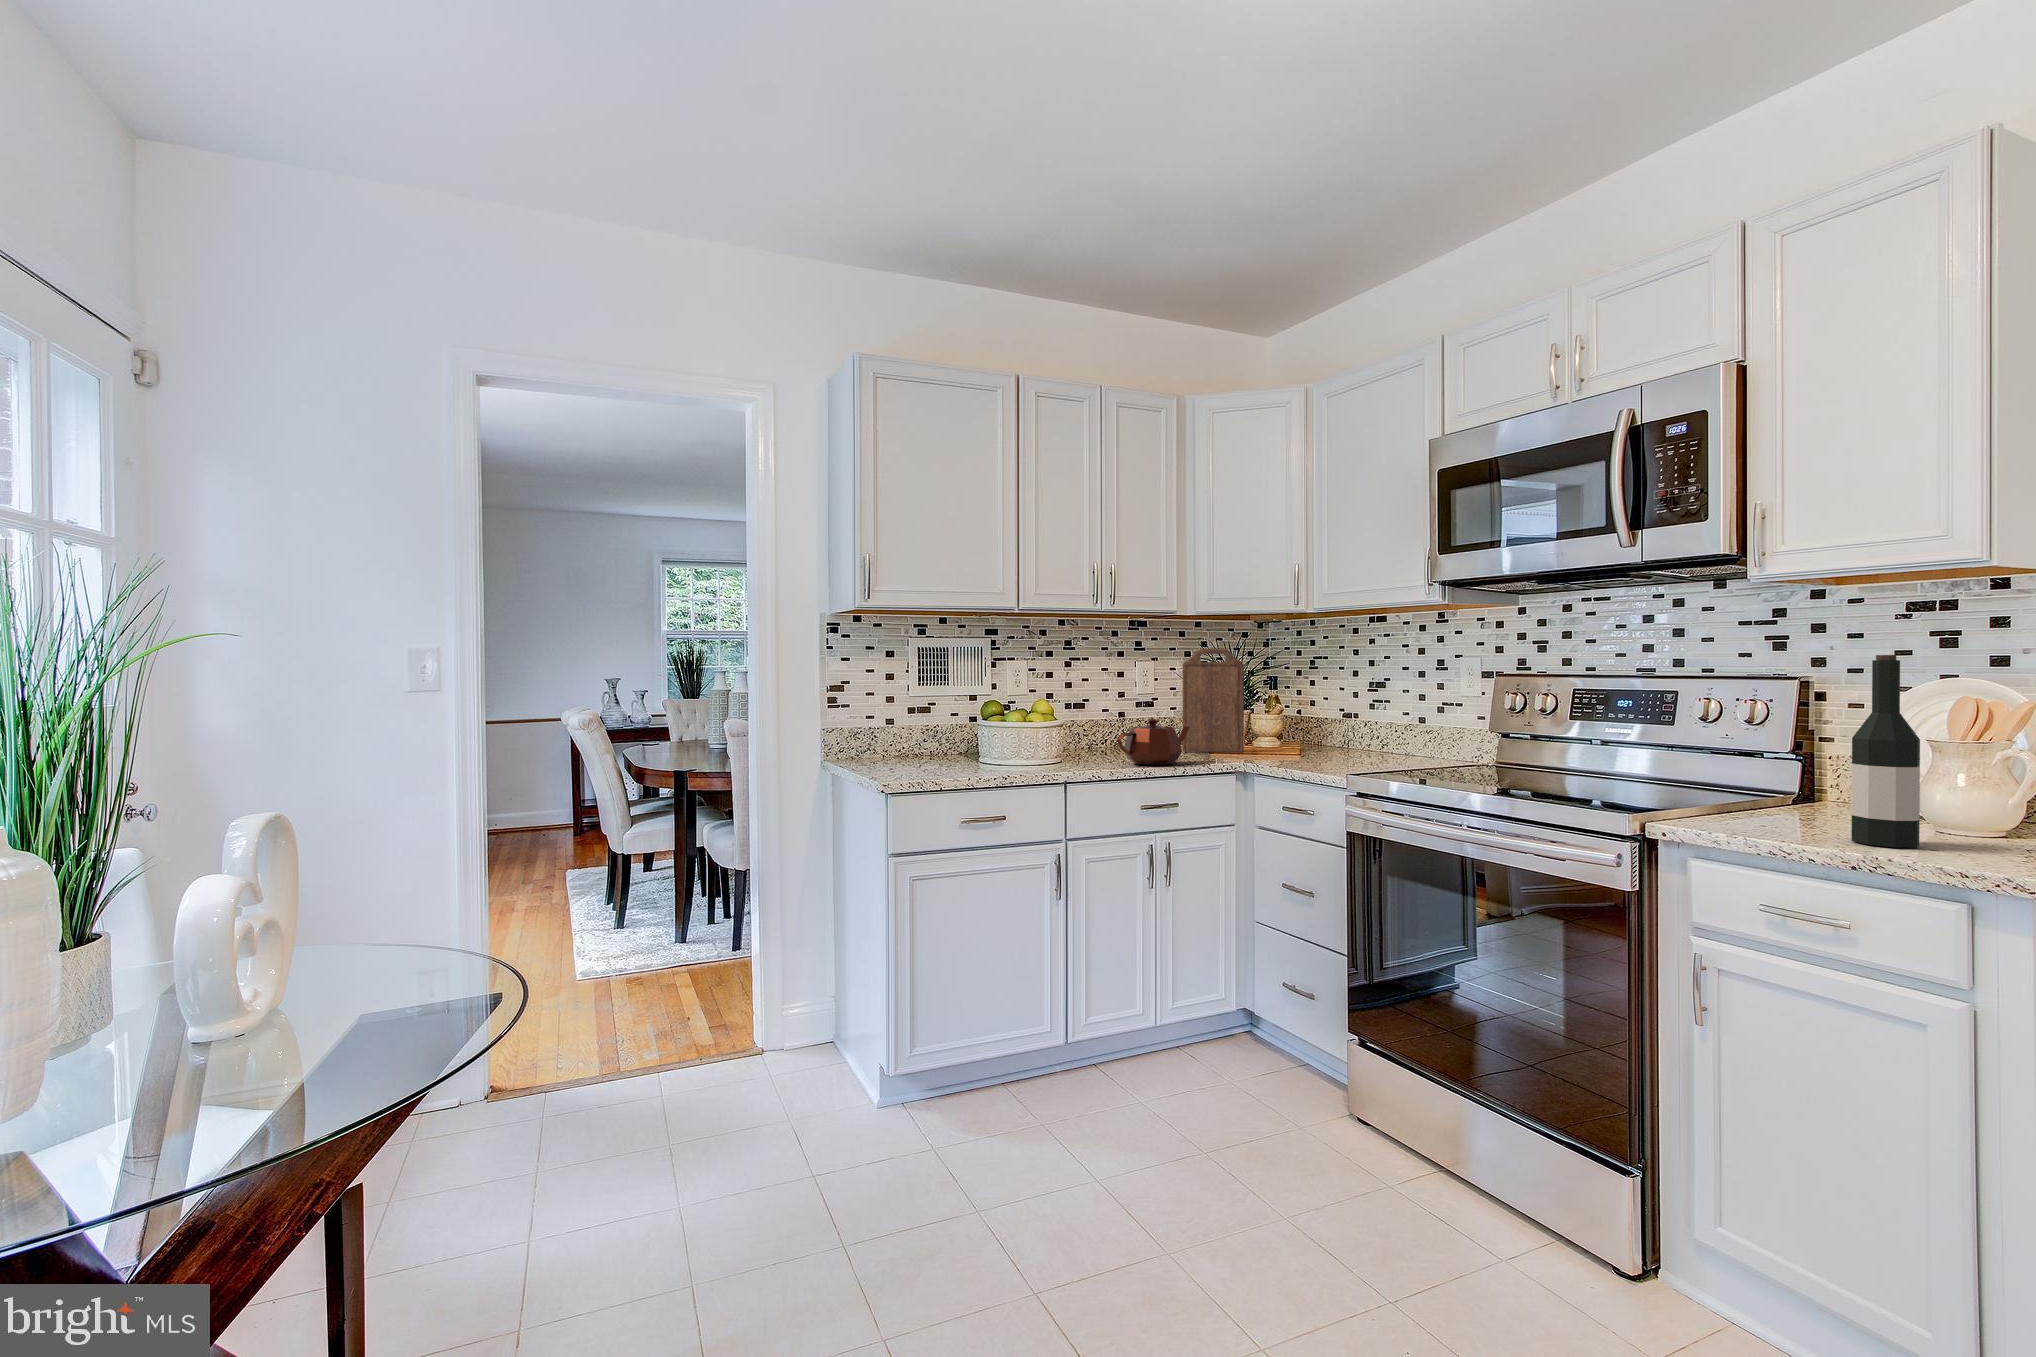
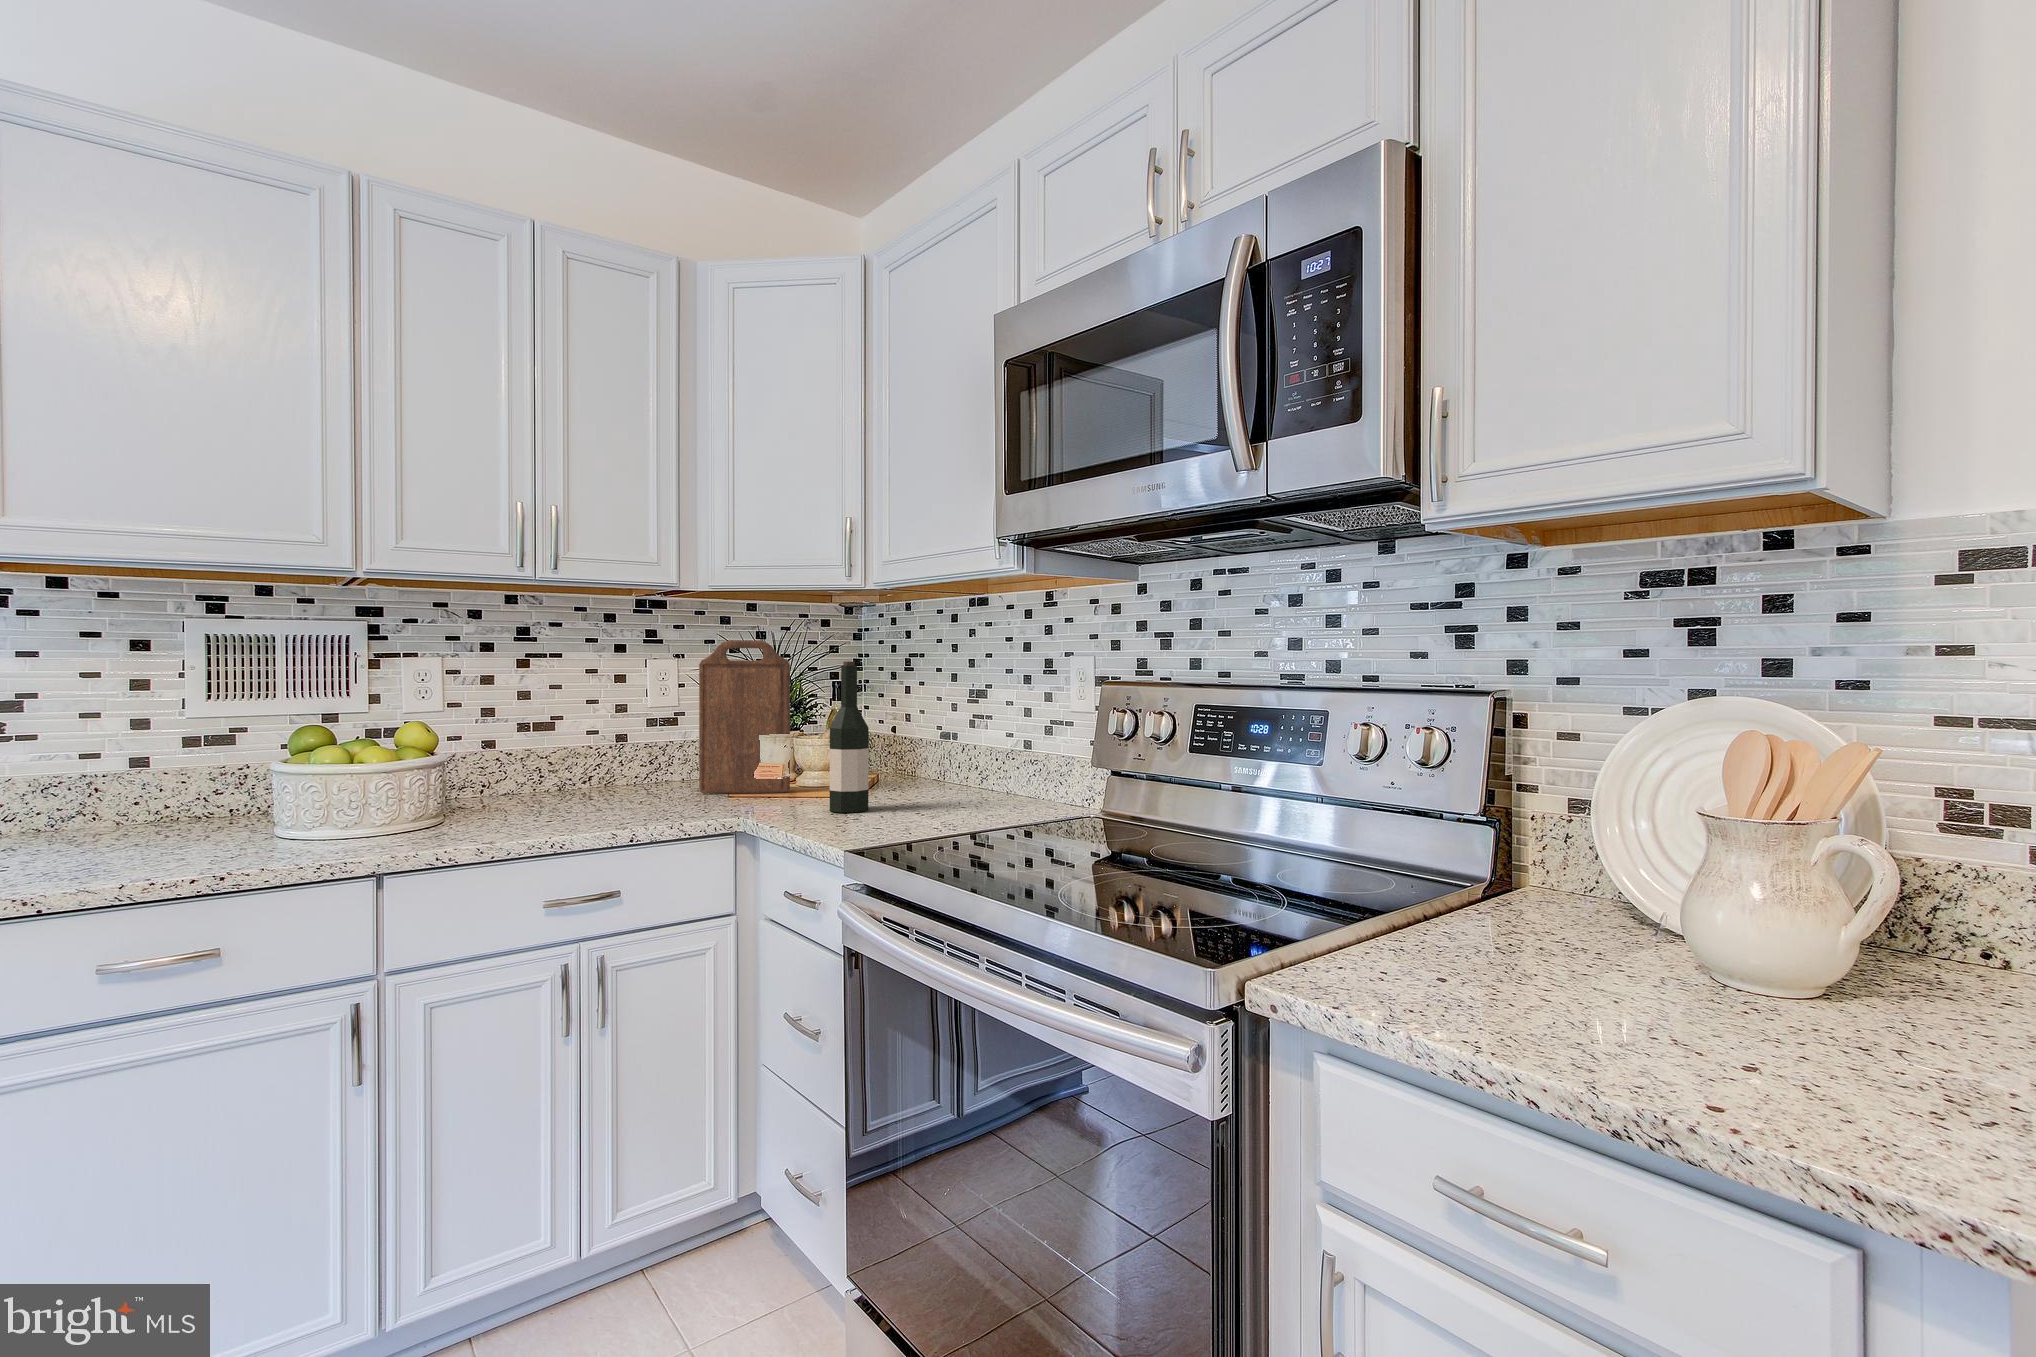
wine bottle: present [1851,655,1920,848] -> present [830,662,869,813]
teapot: present [1117,718,1190,765] -> none [521,750,673,827]

